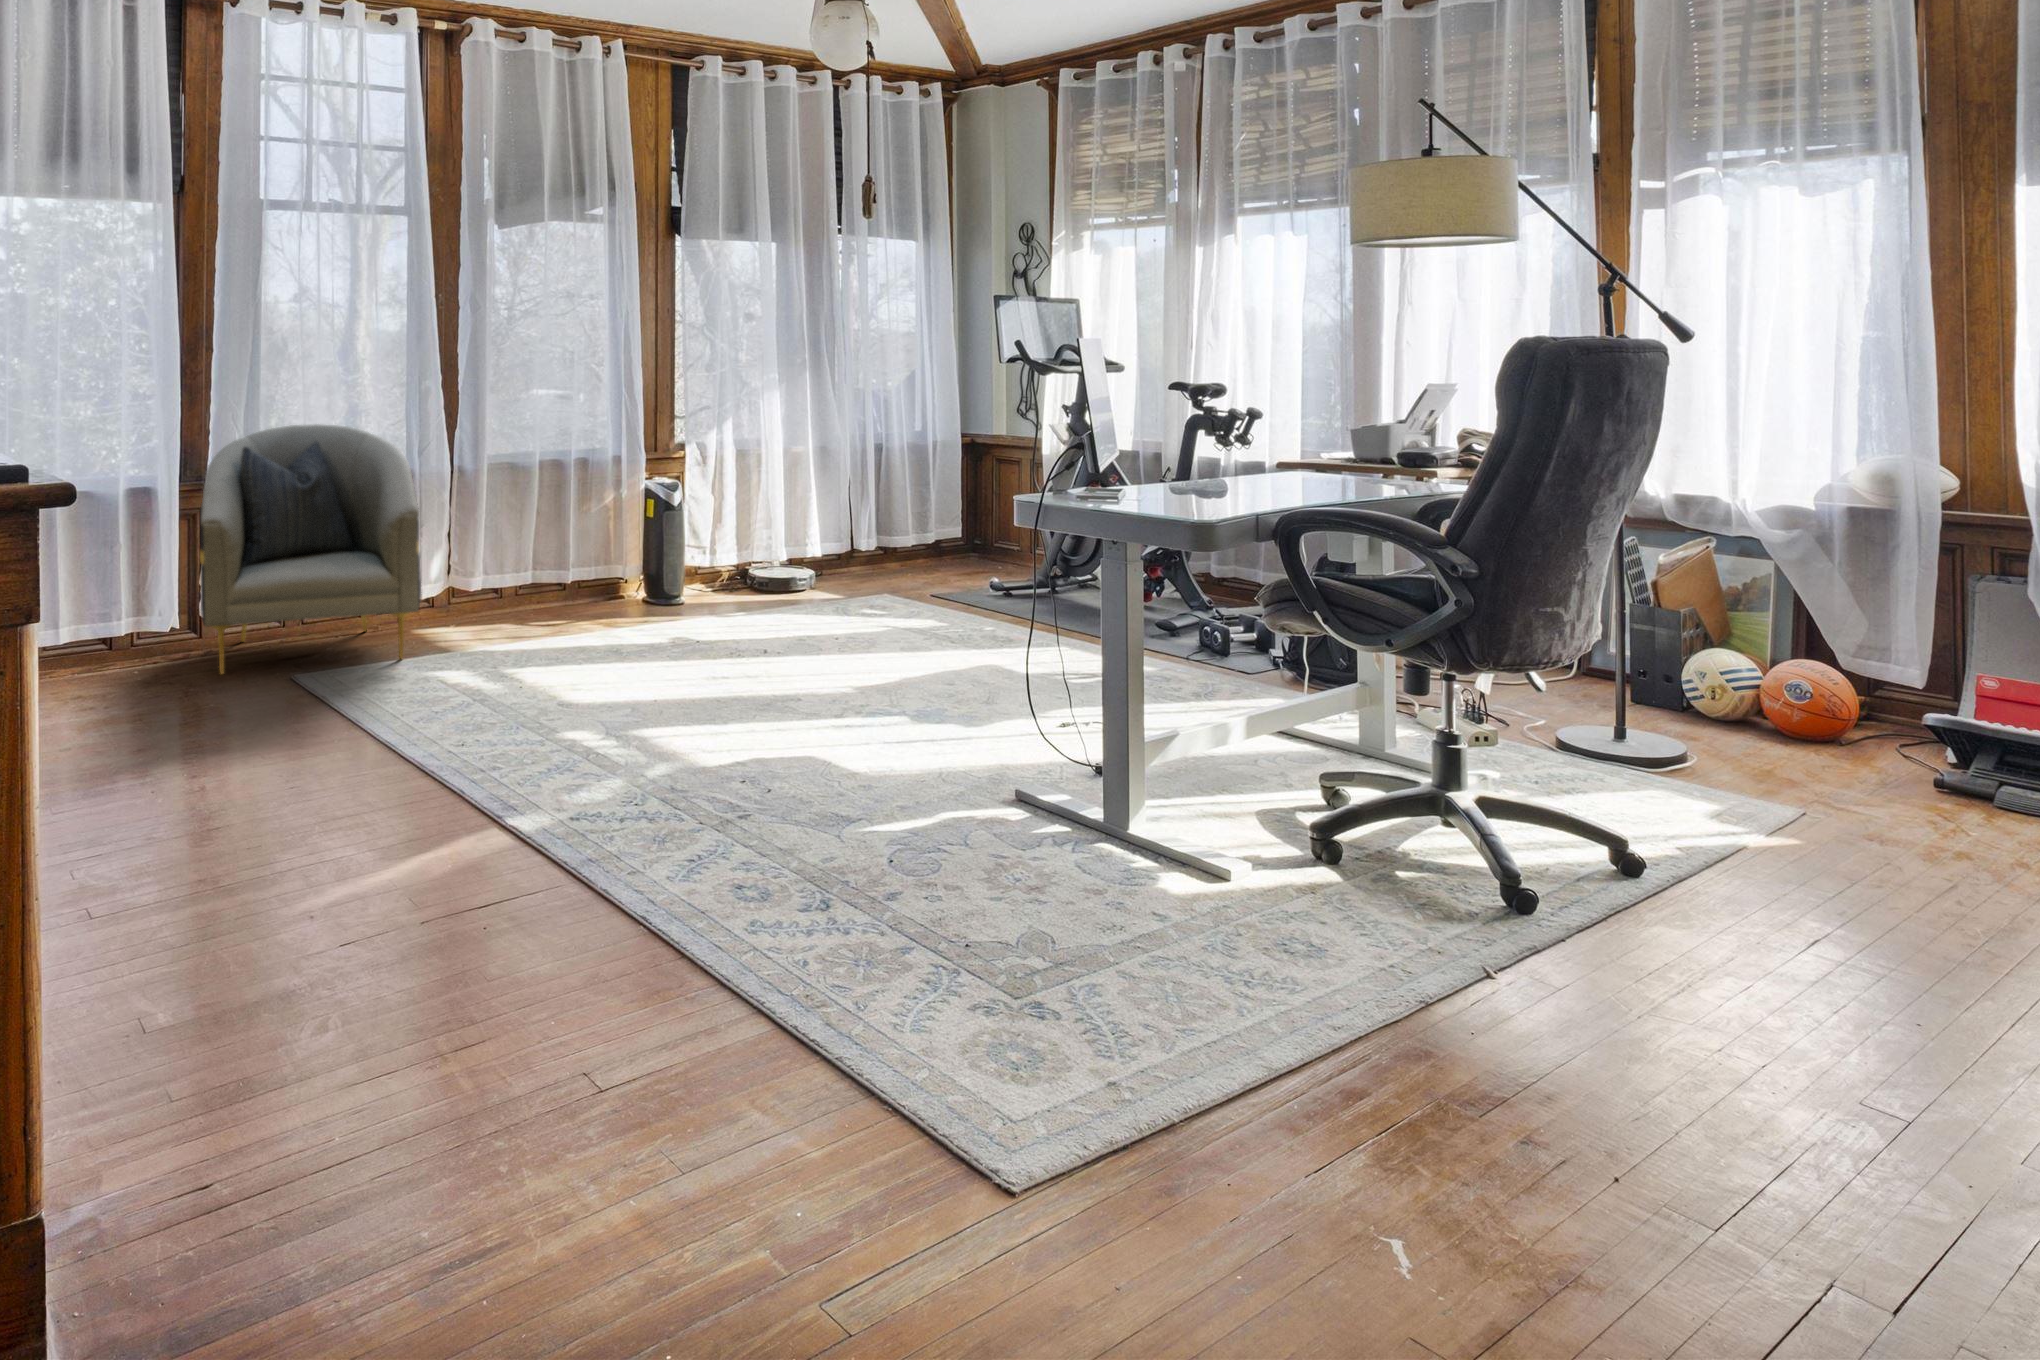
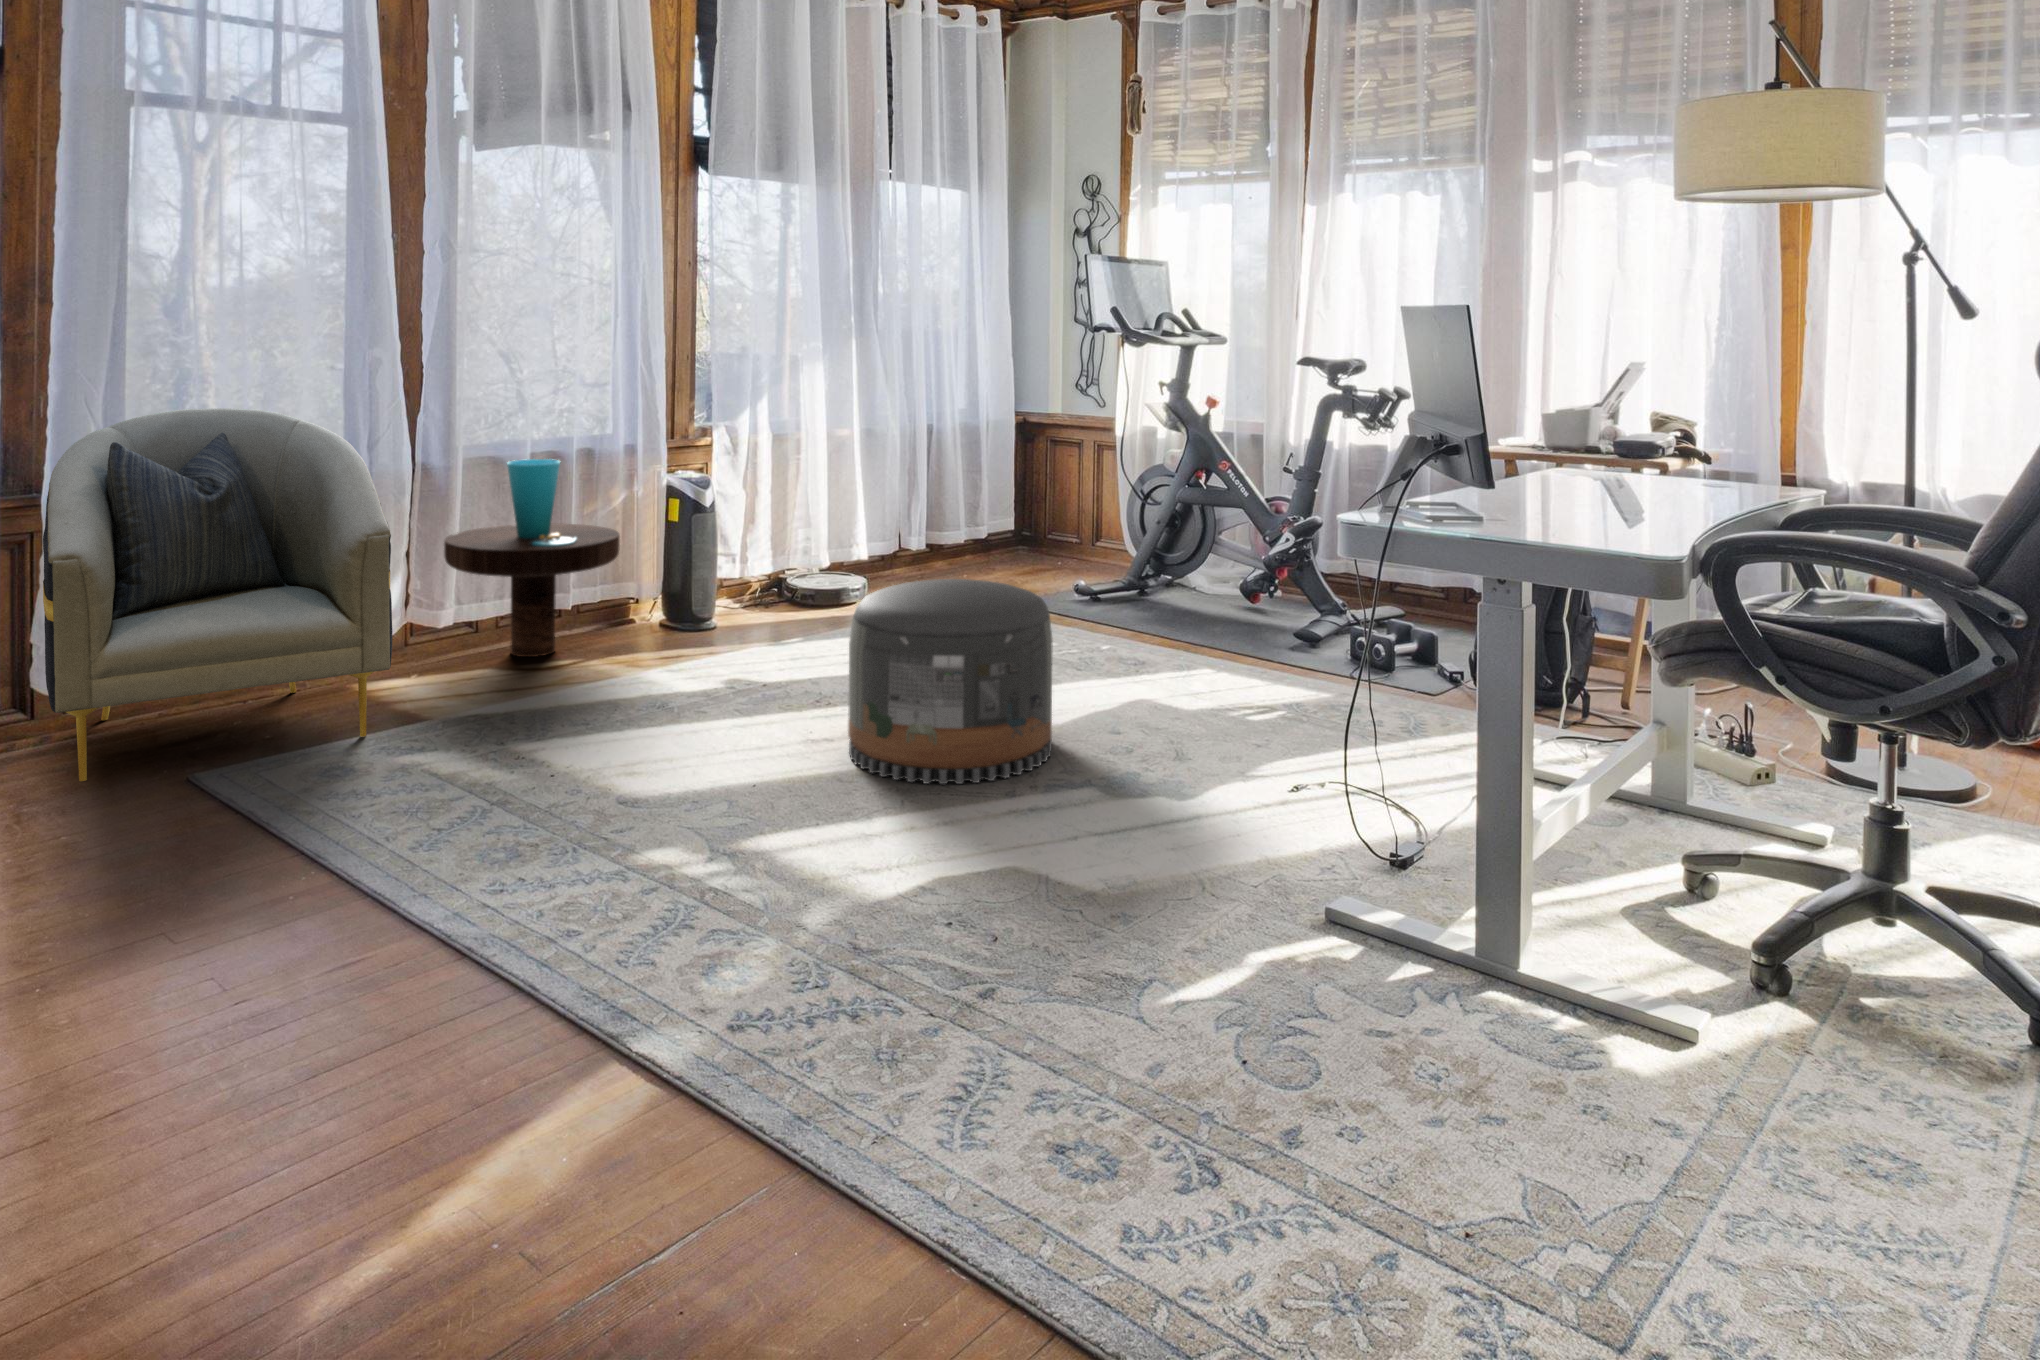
side table: none [474,465,601,617] -> present [444,459,620,657]
pouf: none [727,557,884,708] -> present [848,579,1053,784]

